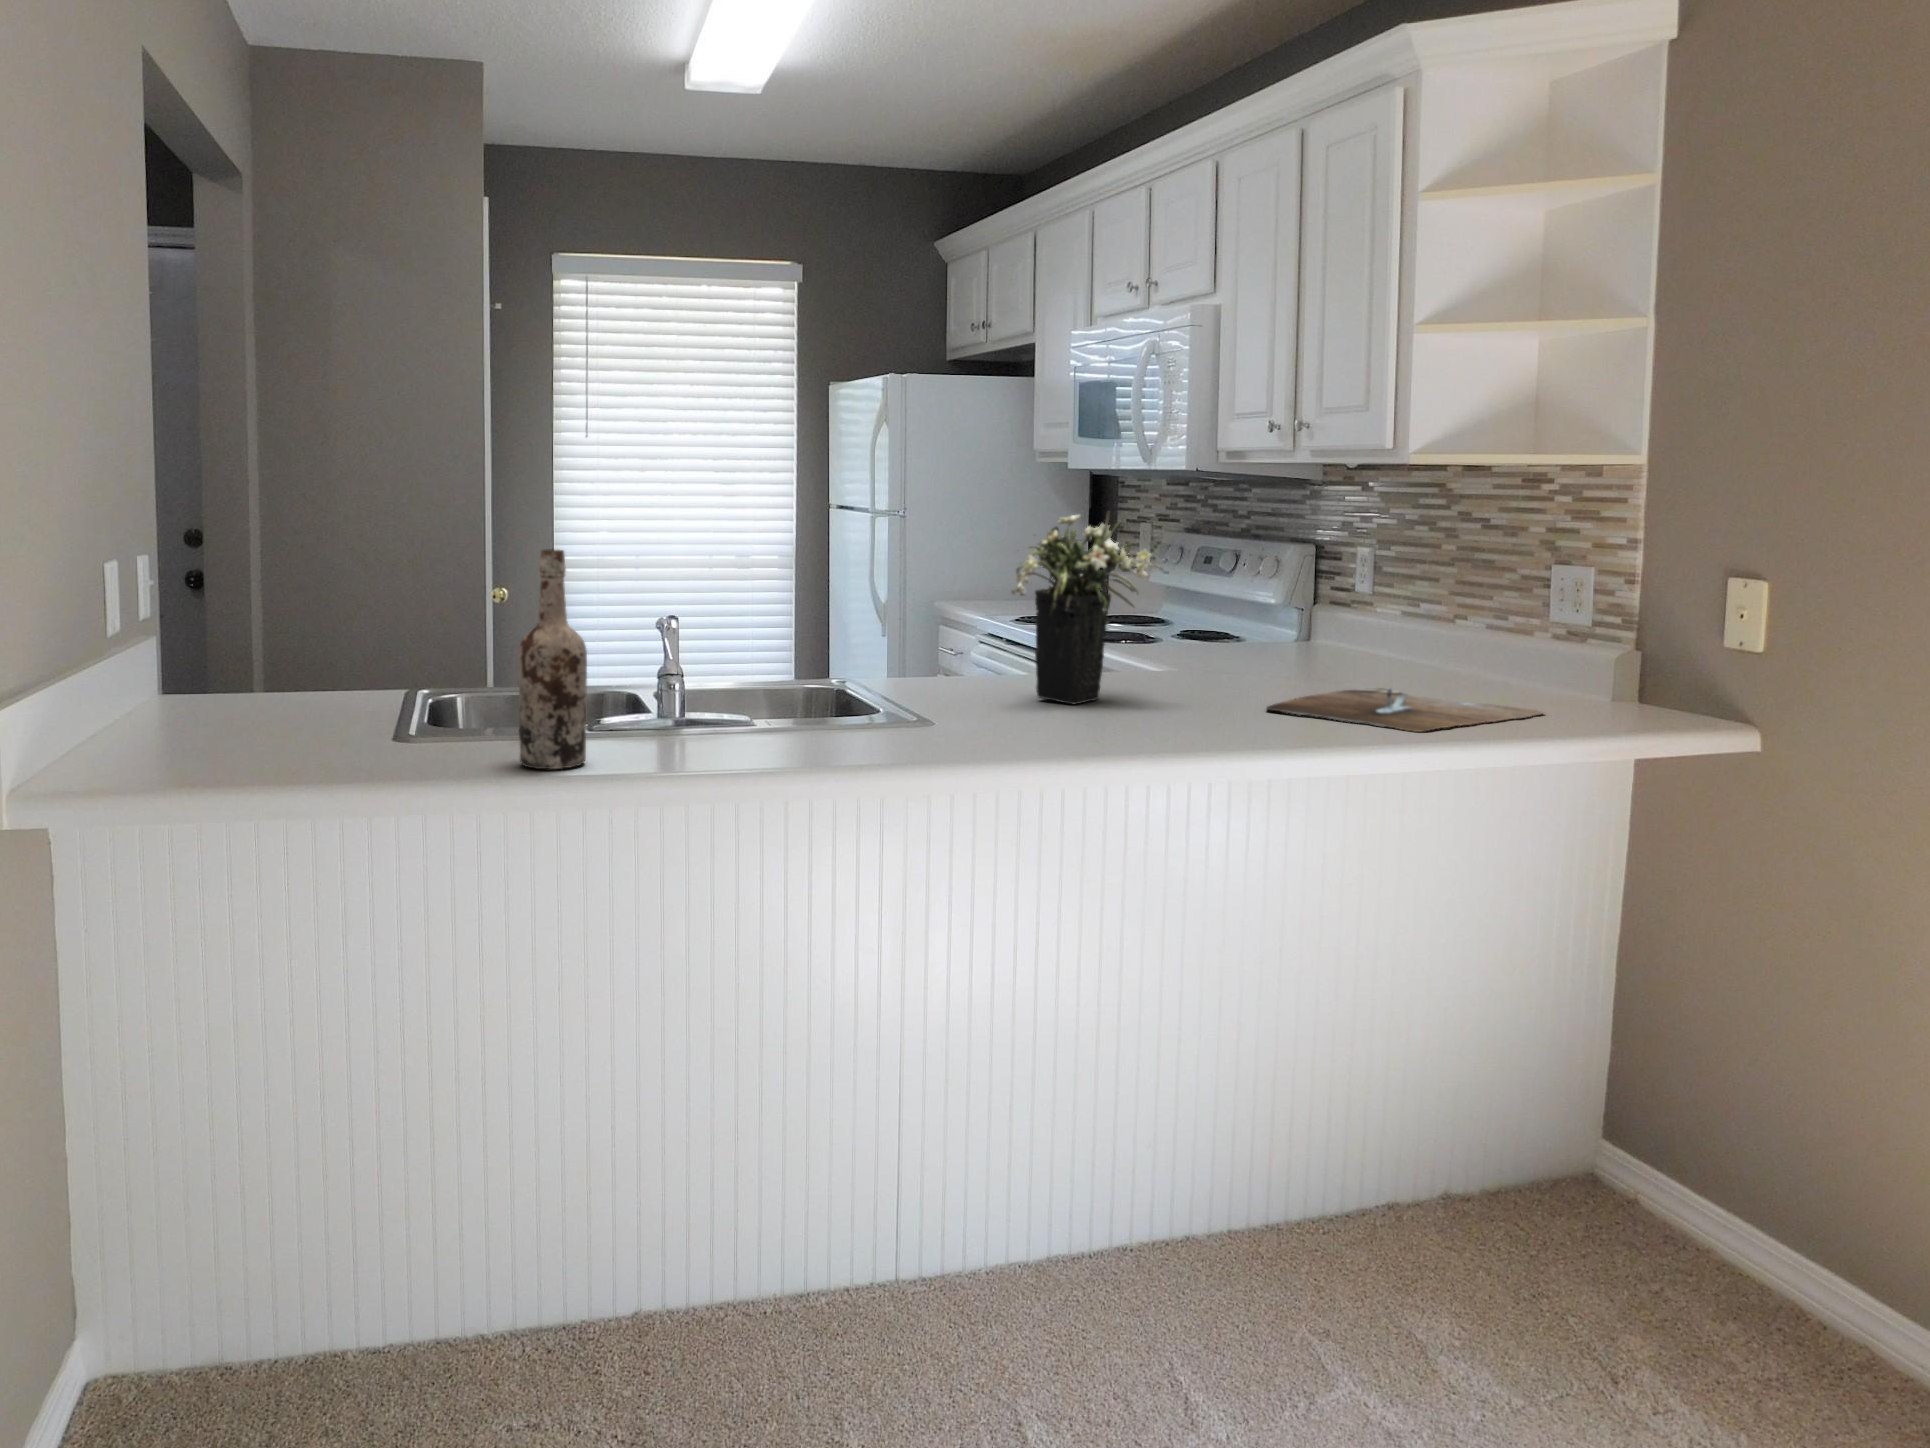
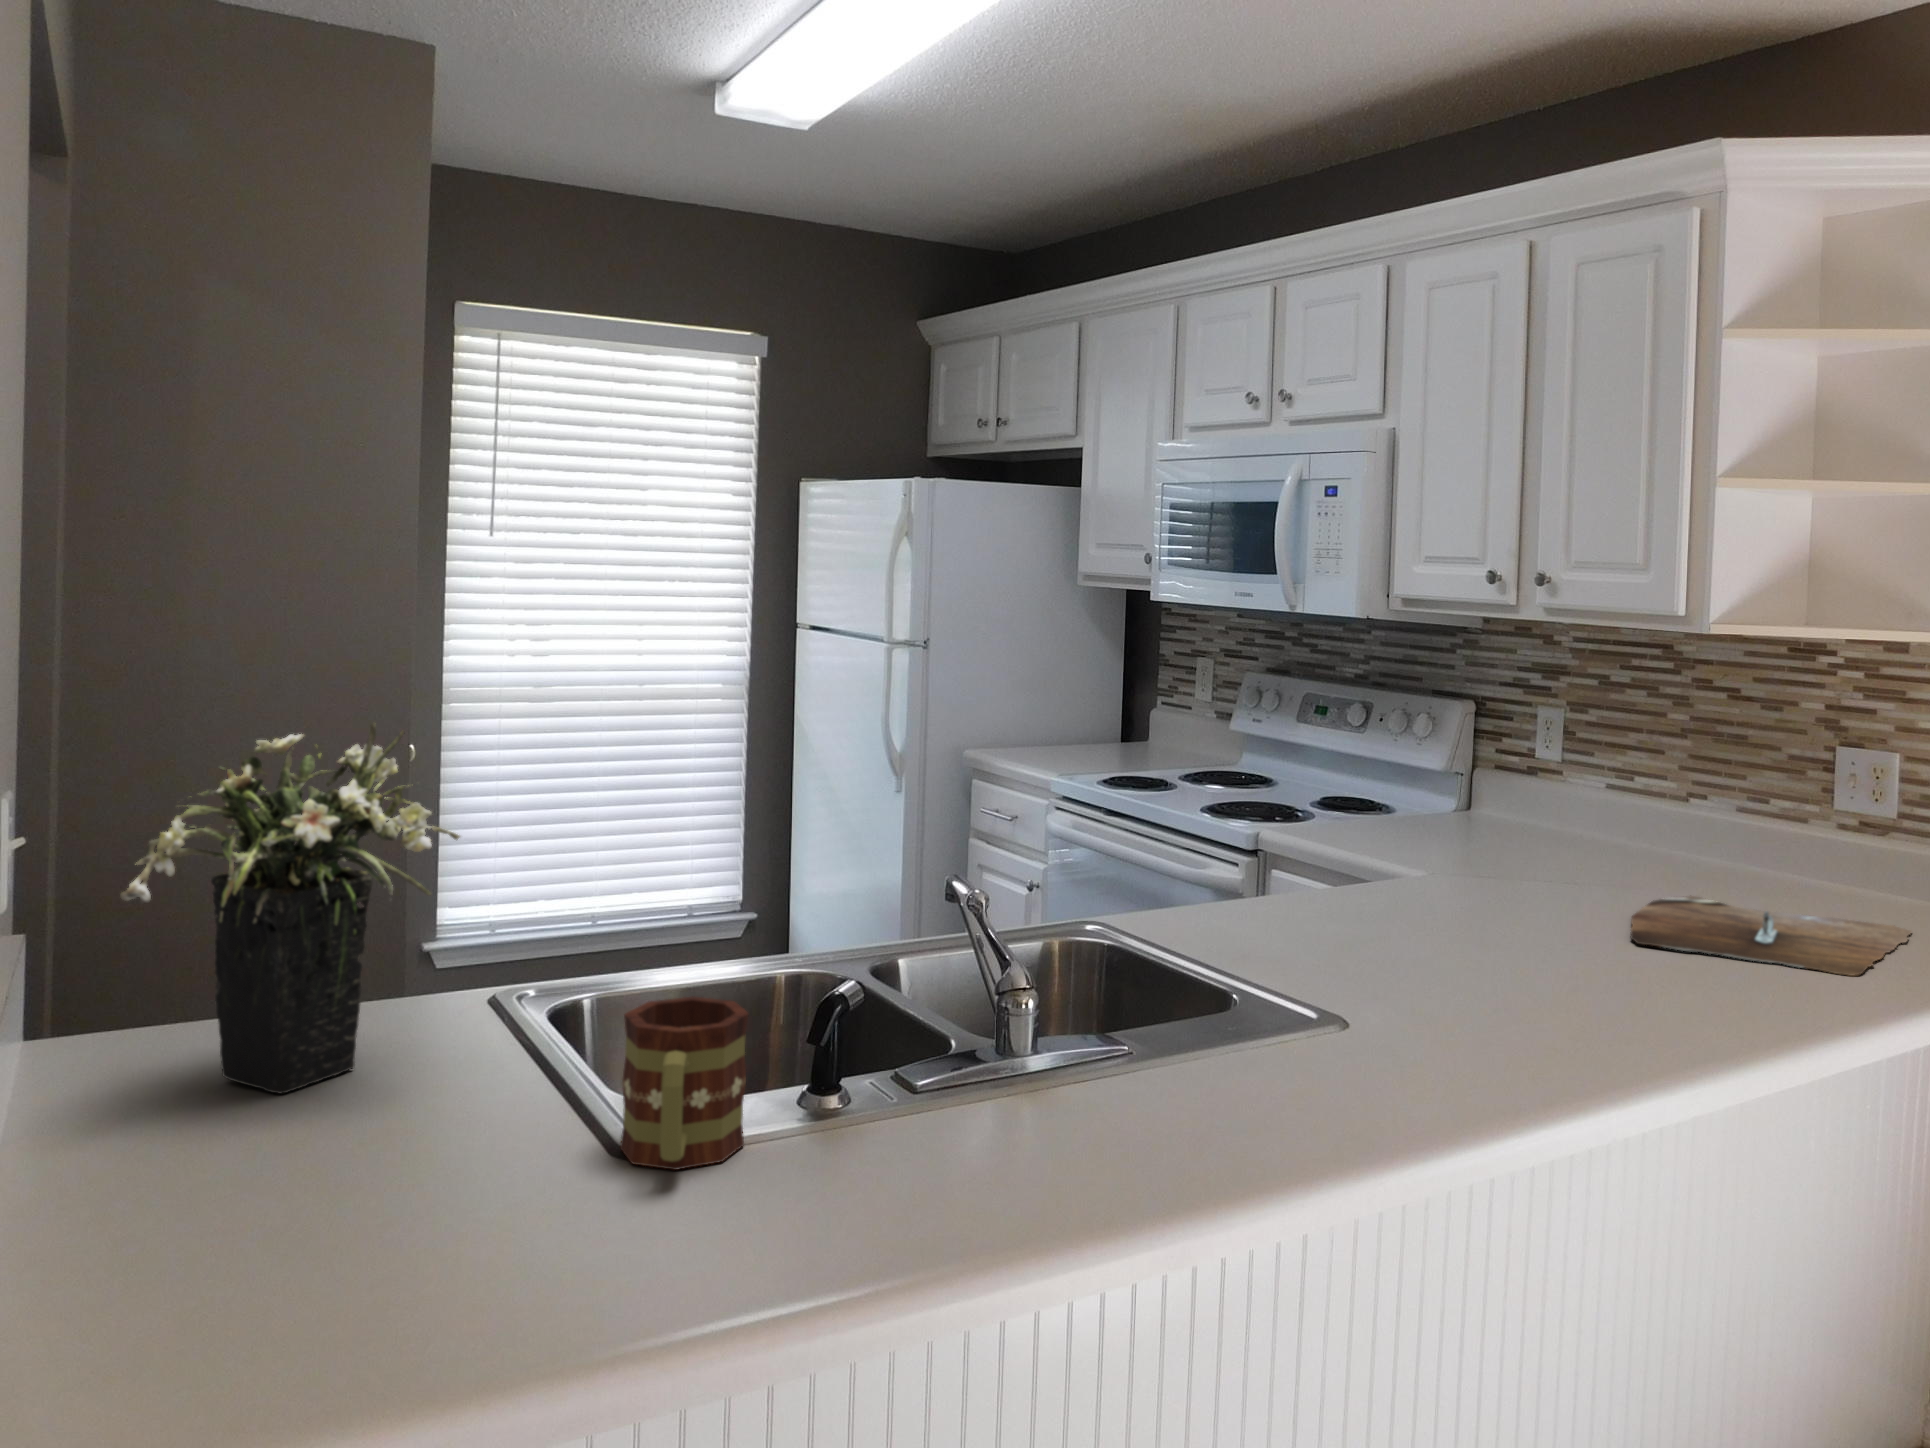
flower arrangement: present [1011,512,1164,704] -> present [120,723,460,1094]
wine bottle: present [518,550,587,769] -> none [874,812,985,1167]
mug: none [380,669,455,762] -> present [620,996,748,1170]

